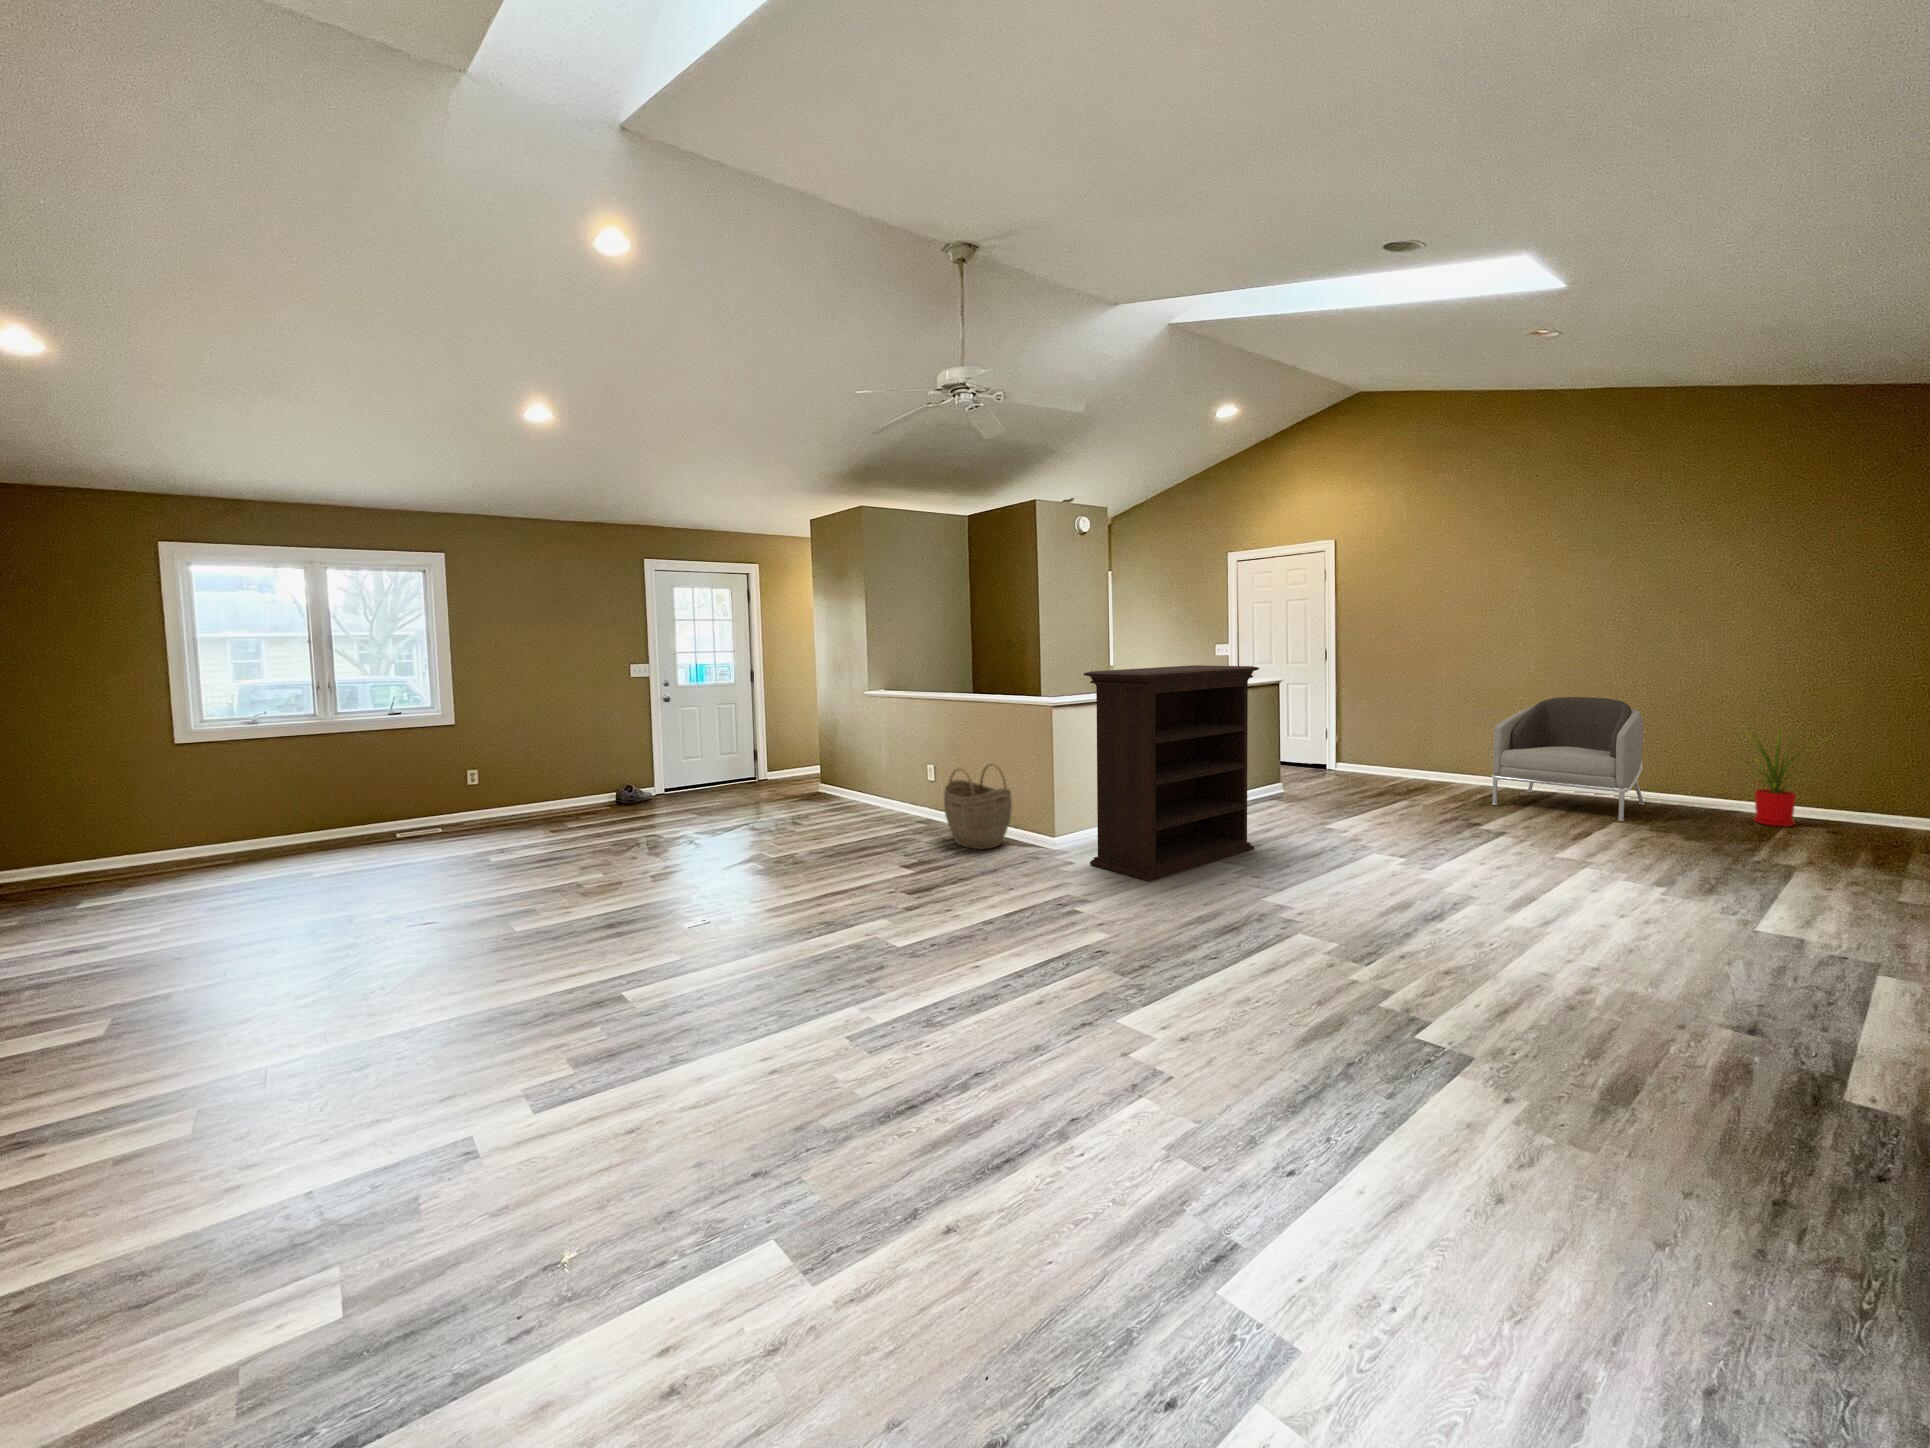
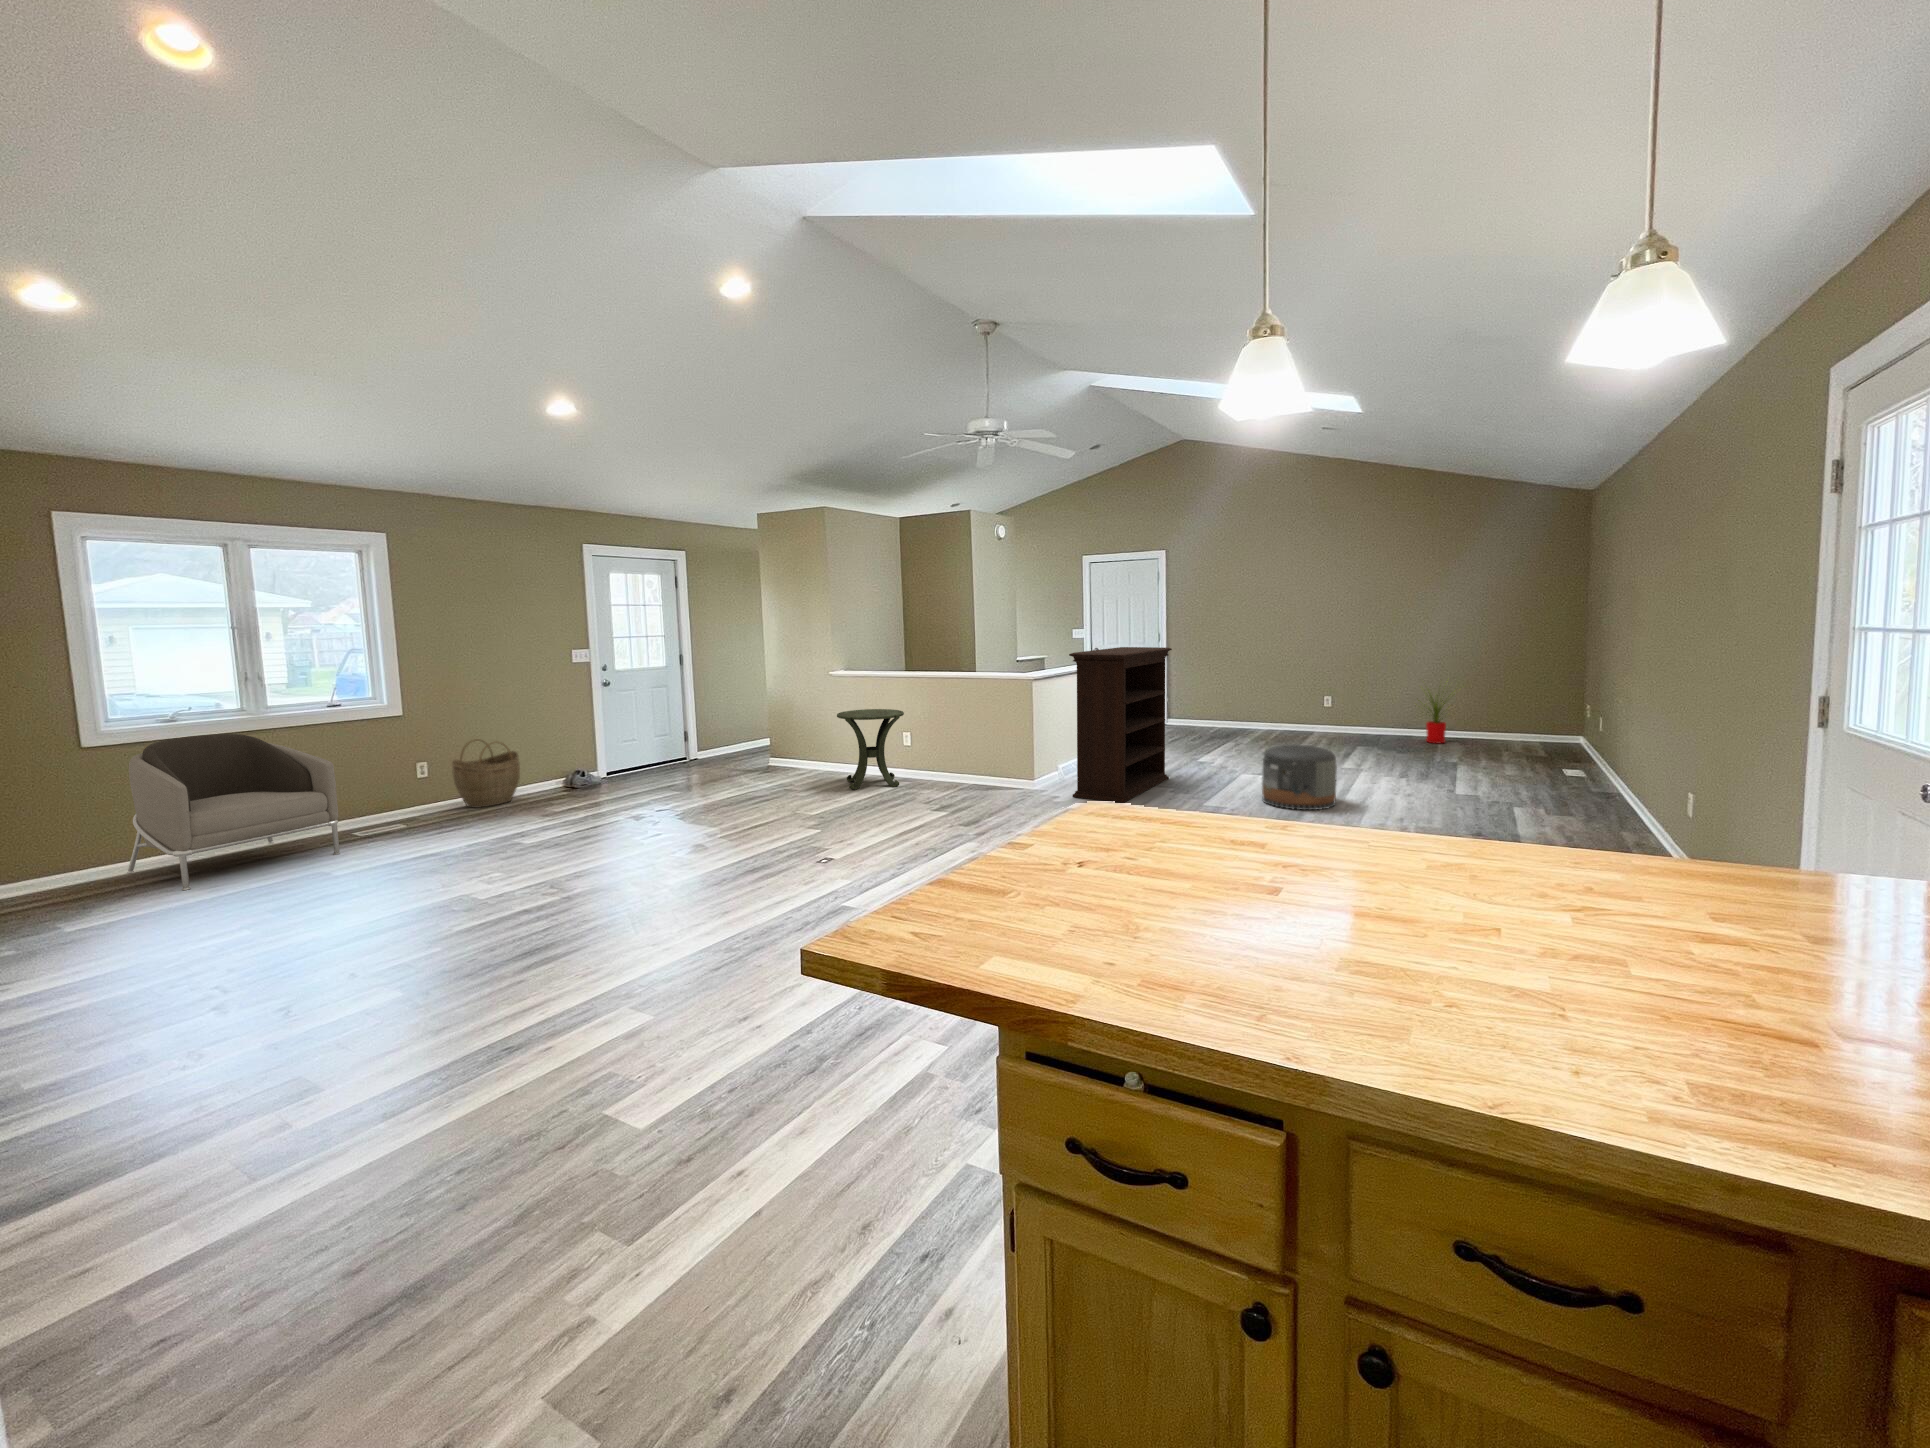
armchair: present [1491,697,1644,821] -> present [127,734,340,890]
side table: none [844,735,922,829] -> present [837,709,904,789]
woven basket: present [944,764,1012,850] -> present [452,739,520,808]
pouf: none [1366,819,1495,931] -> present [1262,745,1337,810]

